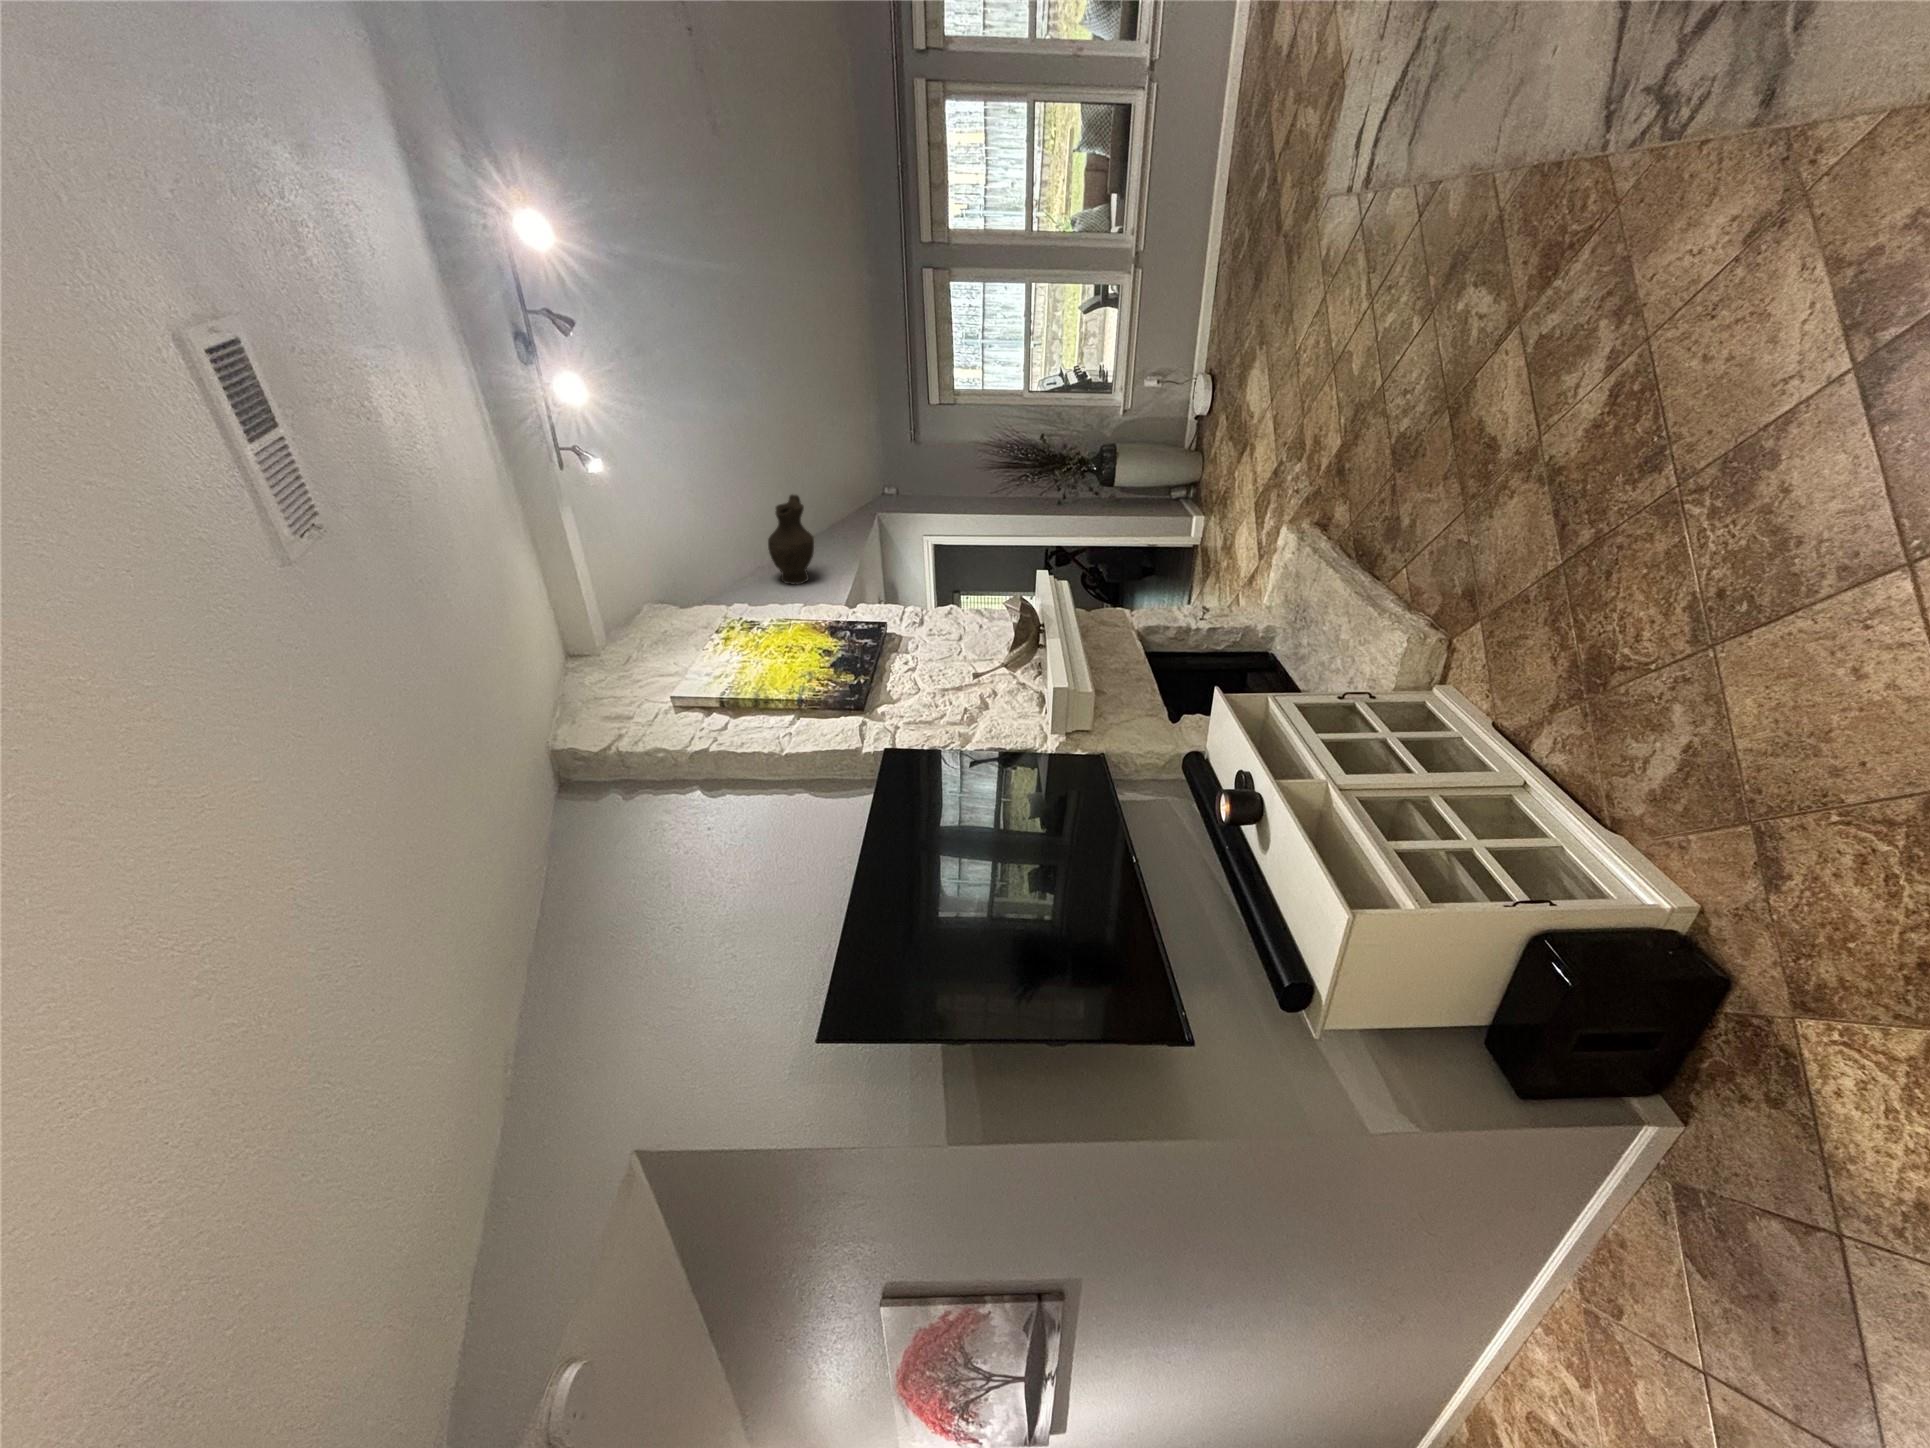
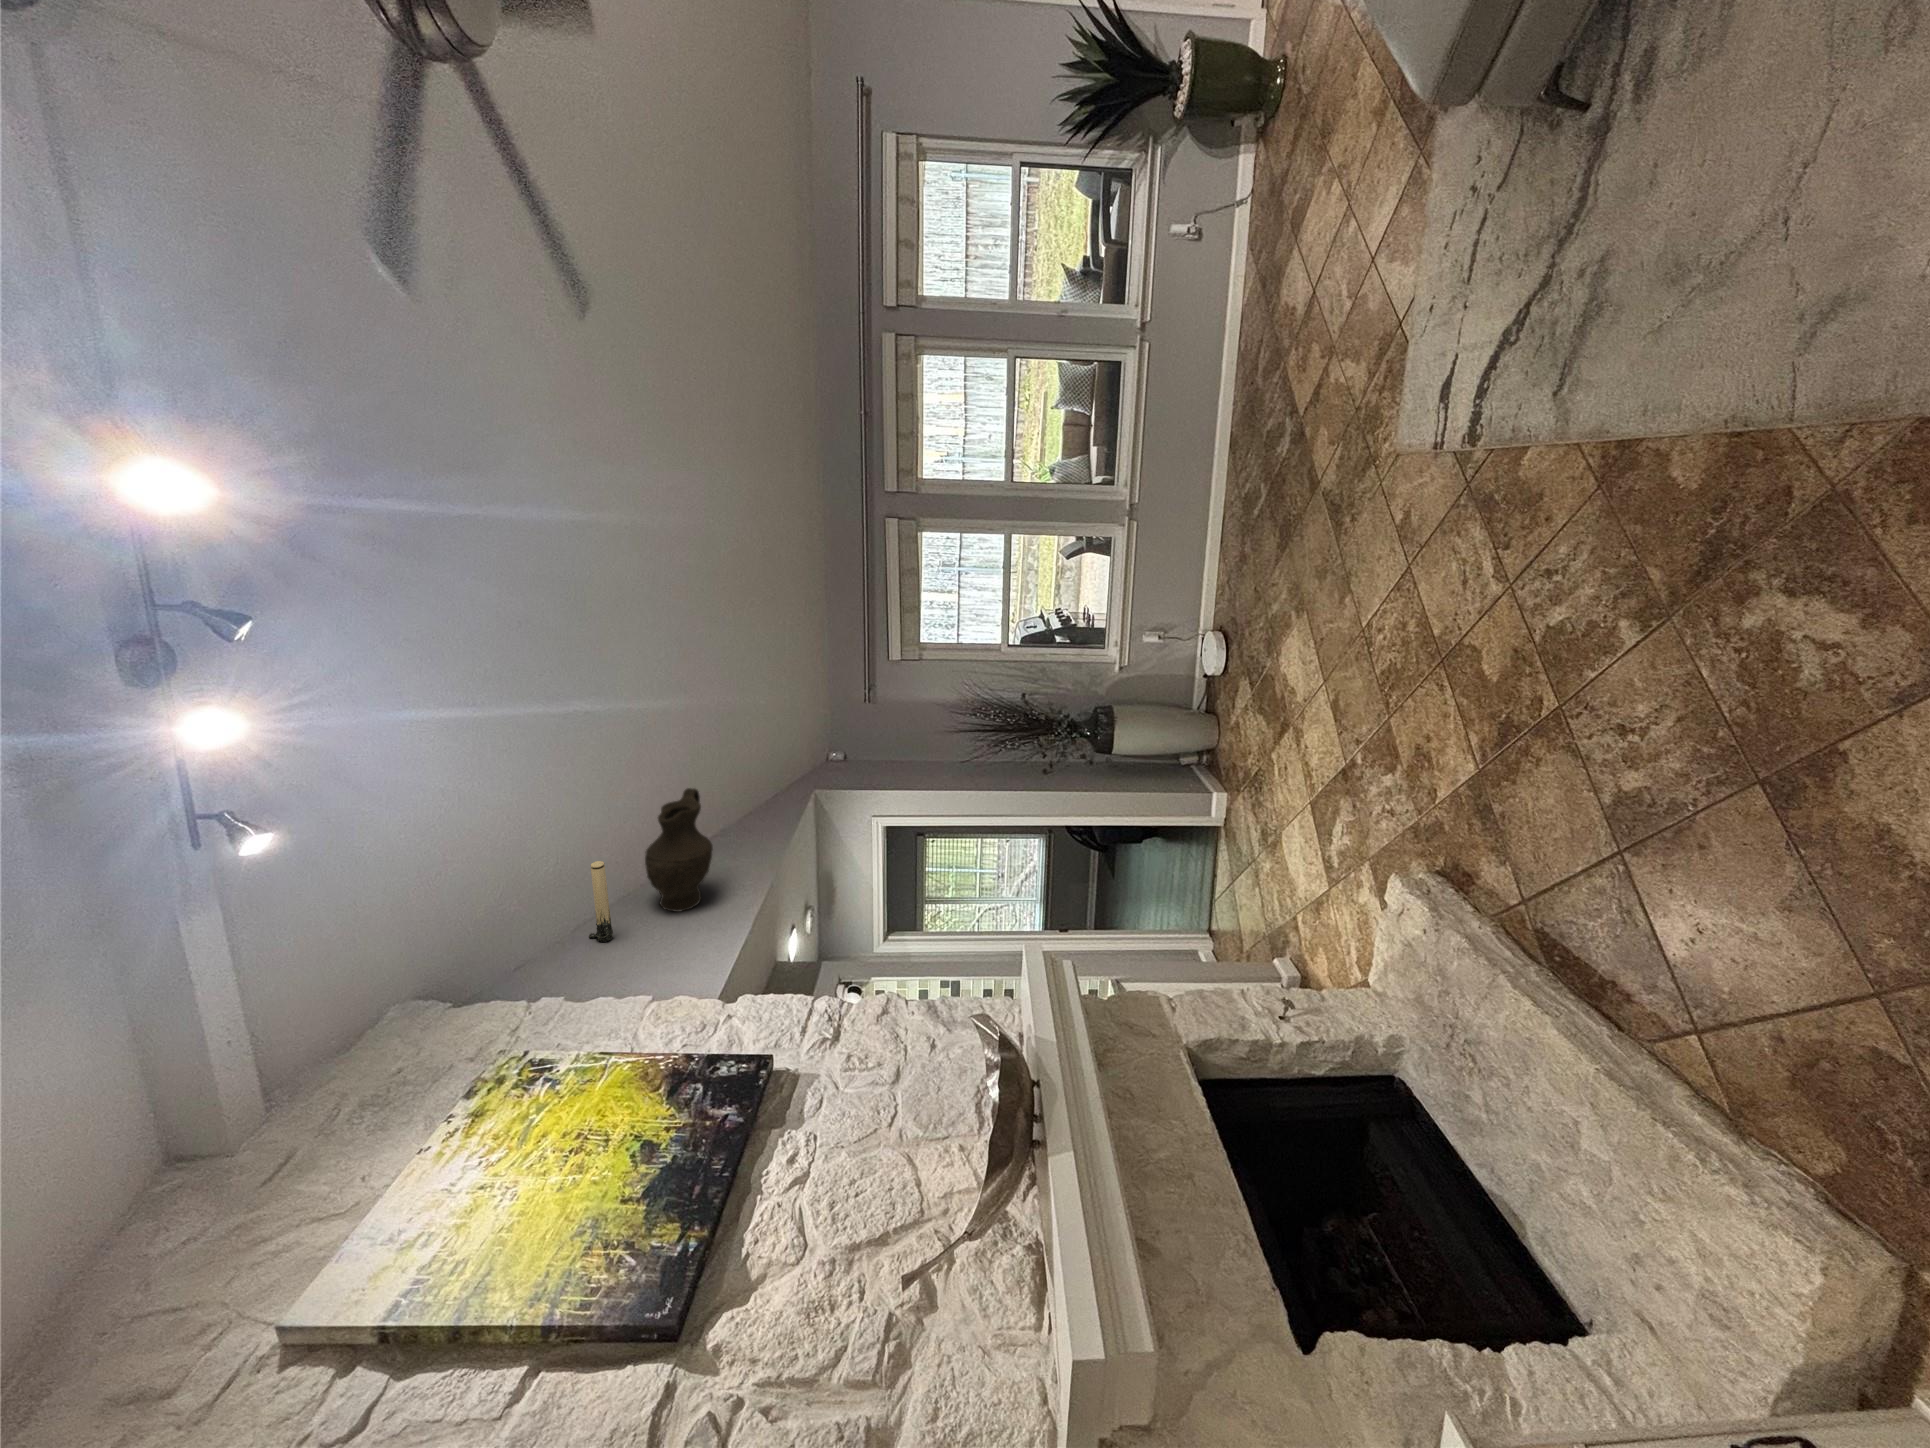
candle: none [737,539,755,598] -> present [589,861,613,942]

